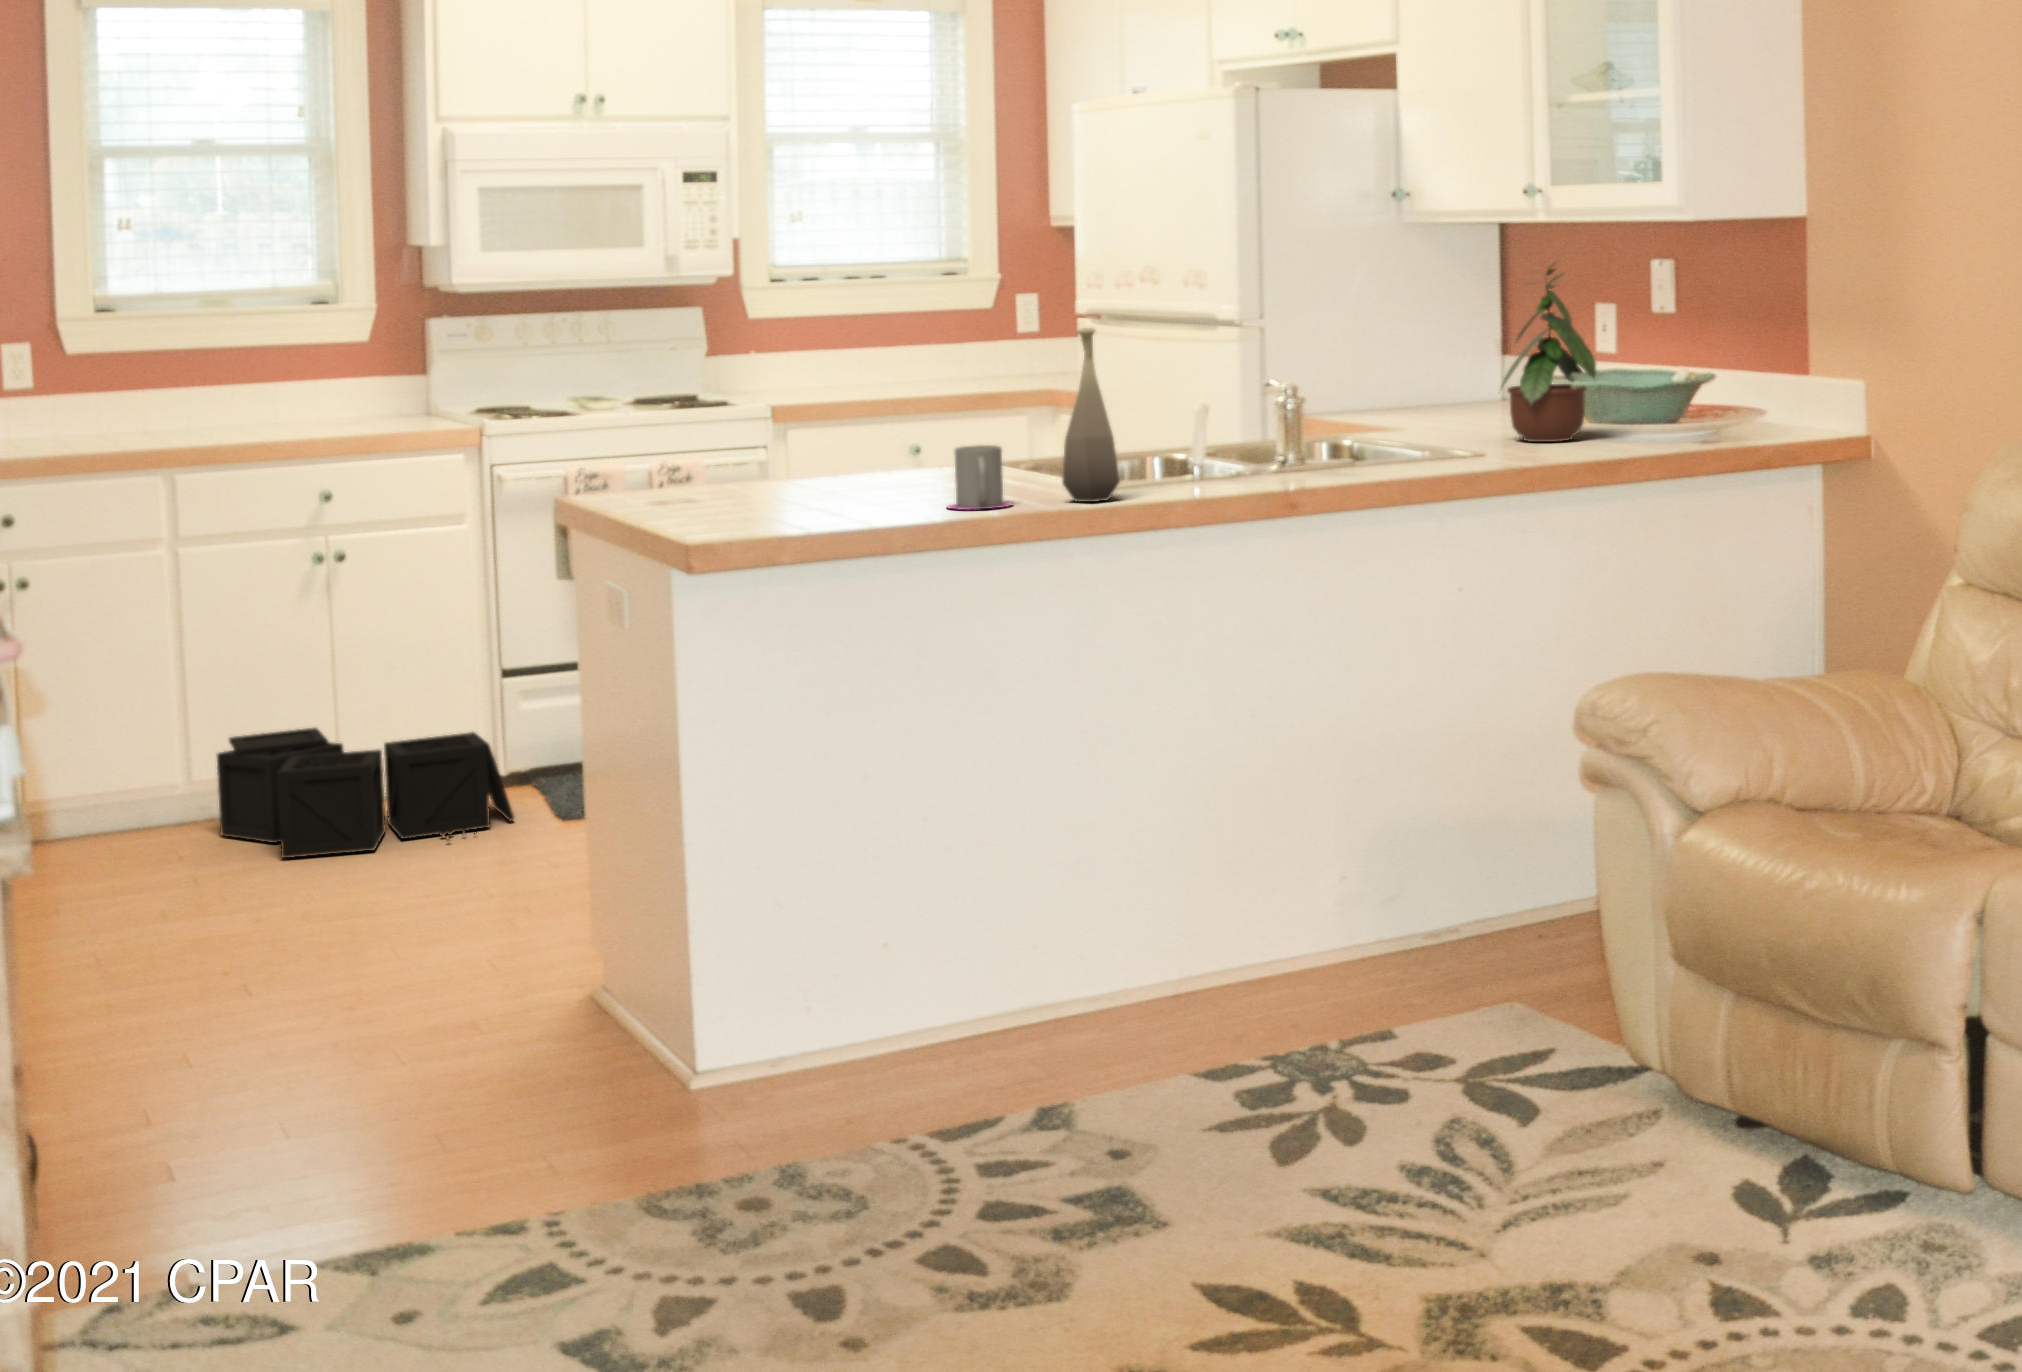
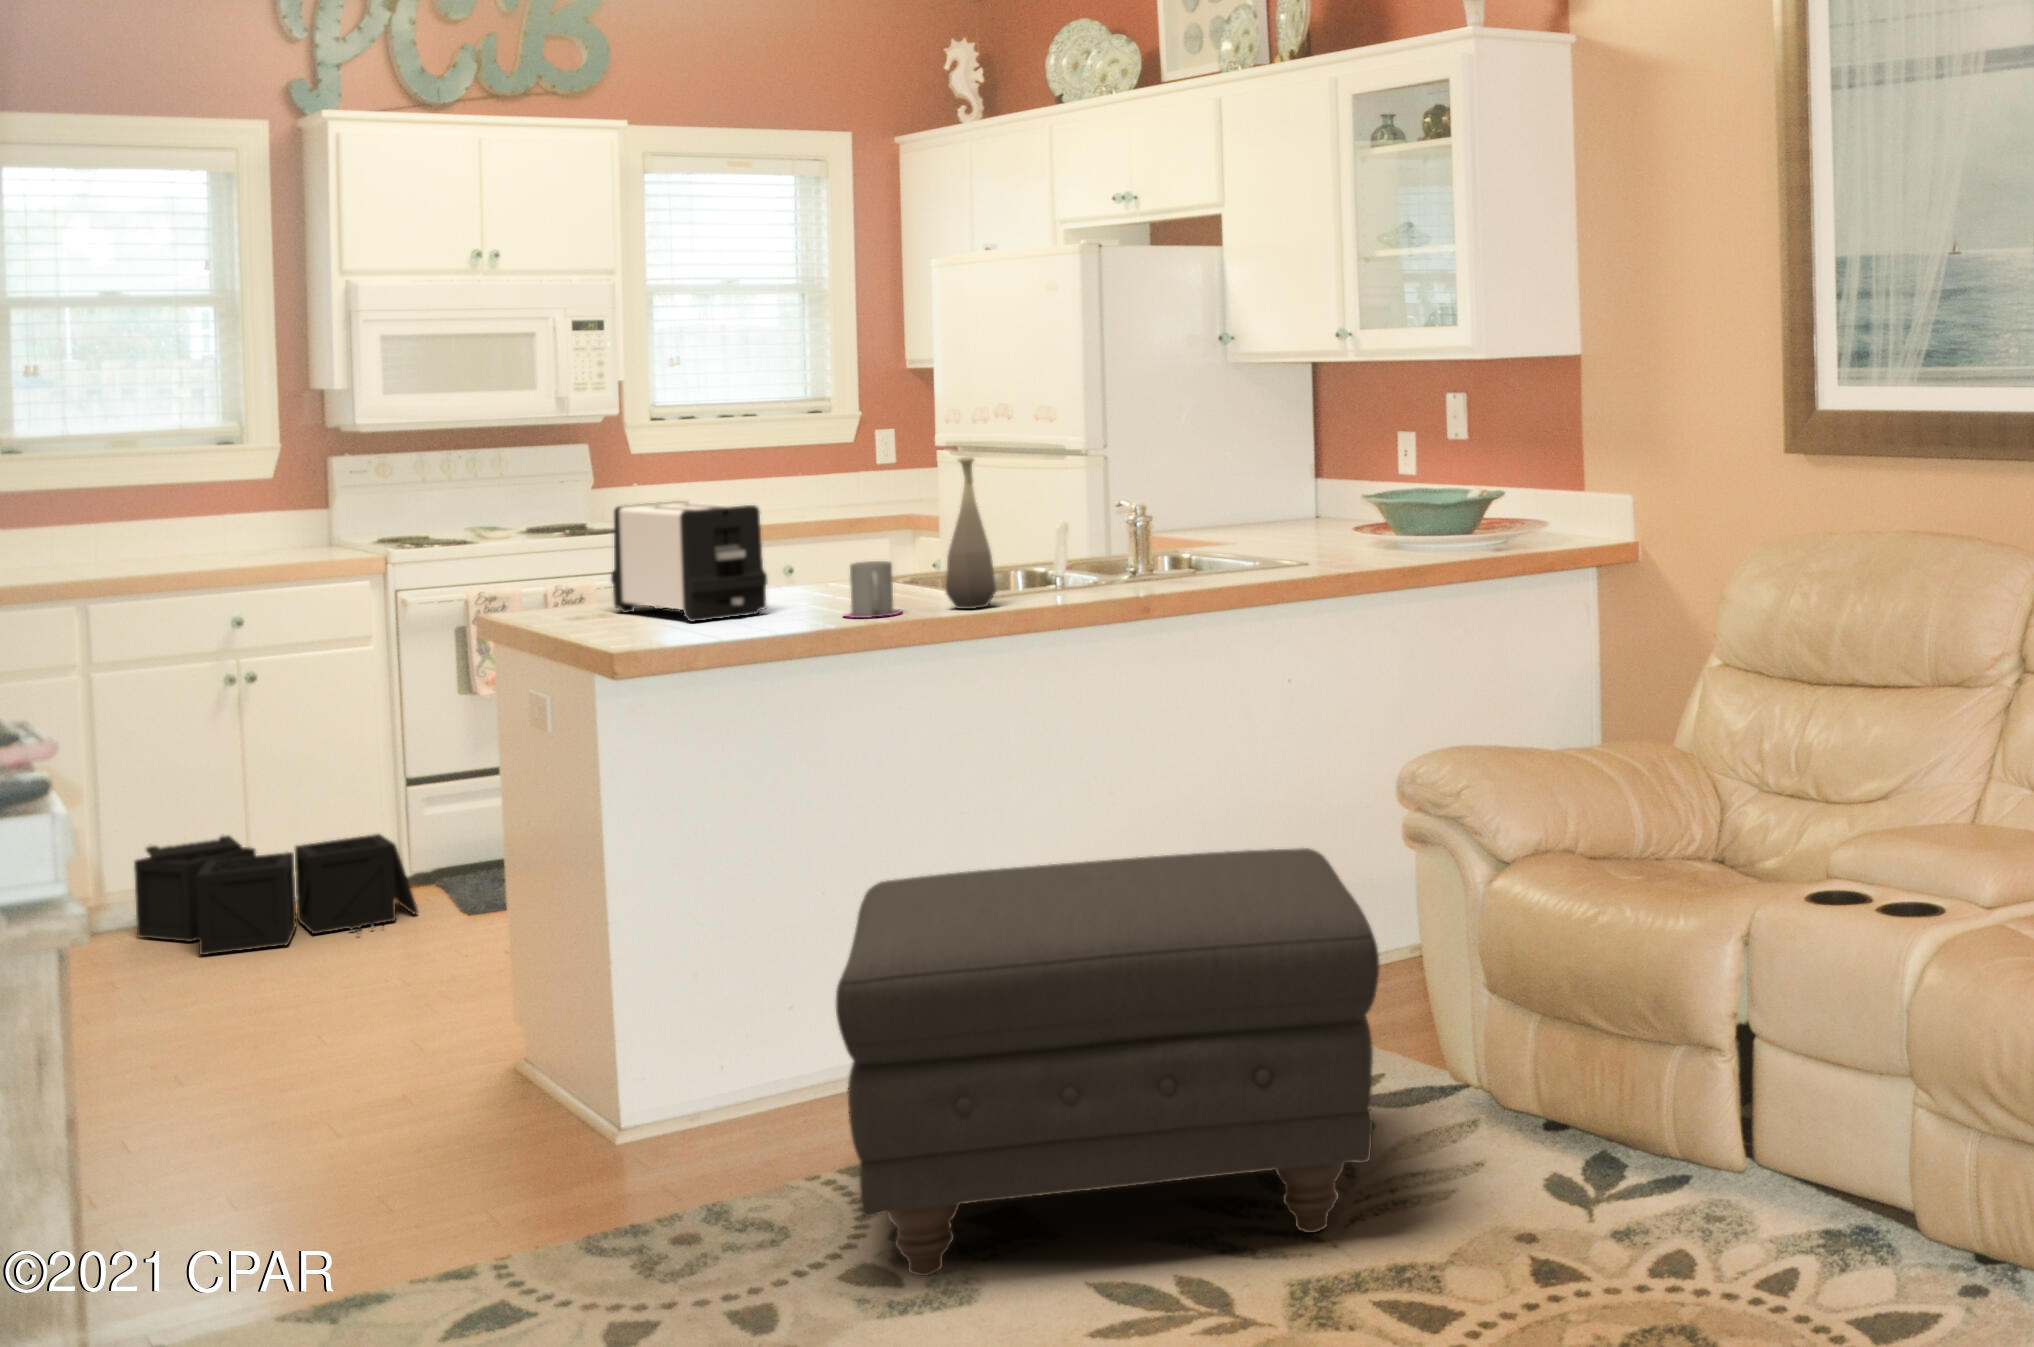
potted plant: present [1501,266,1596,442] -> none [1314,392,1414,550]
toaster: none [696,374,865,510] -> present [611,501,767,621]
ottoman: none [909,789,1538,1265] -> present [836,848,1380,1276]

